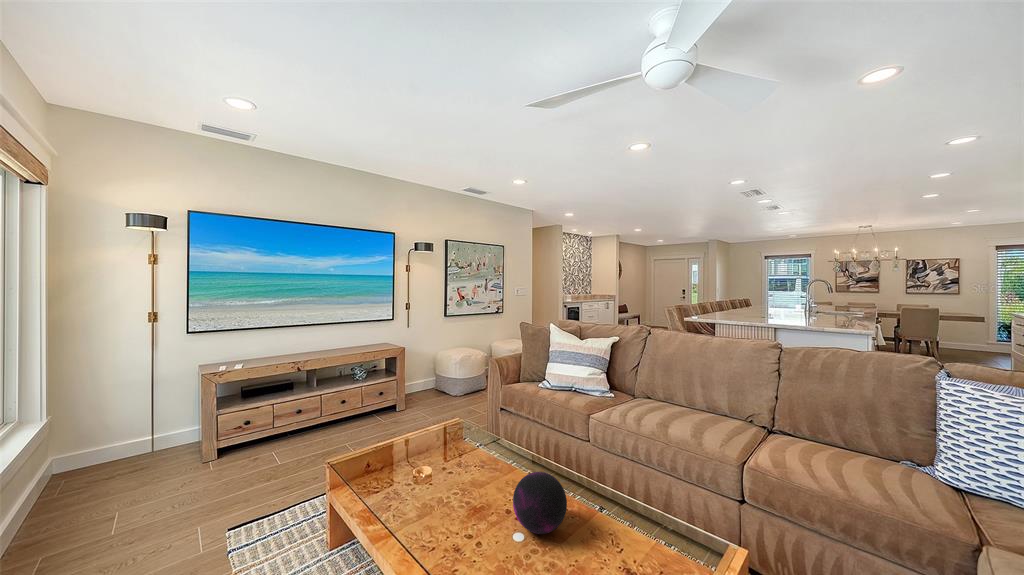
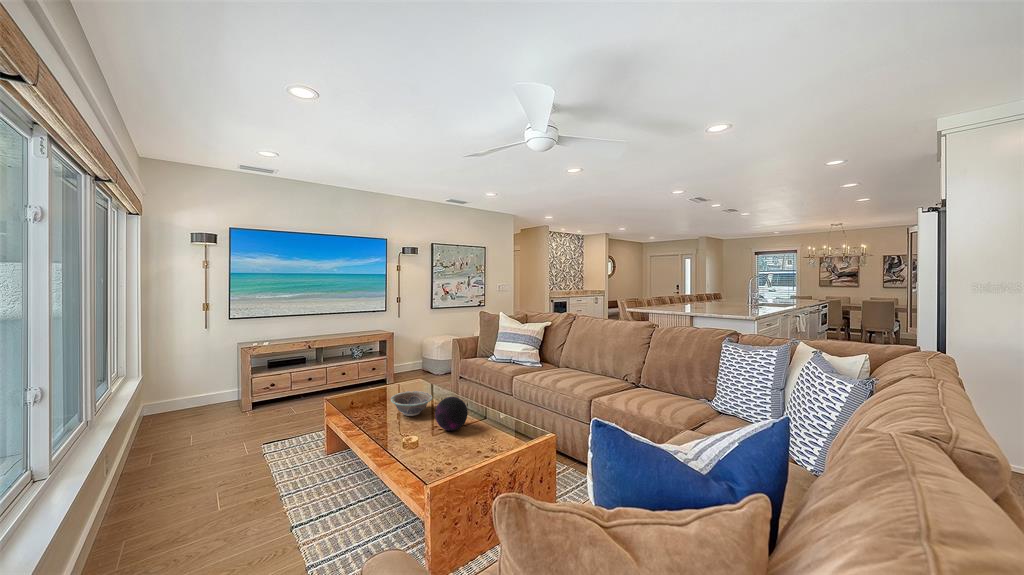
decorative bowl: none [428,448,492,495] -> present [391,391,432,416]

